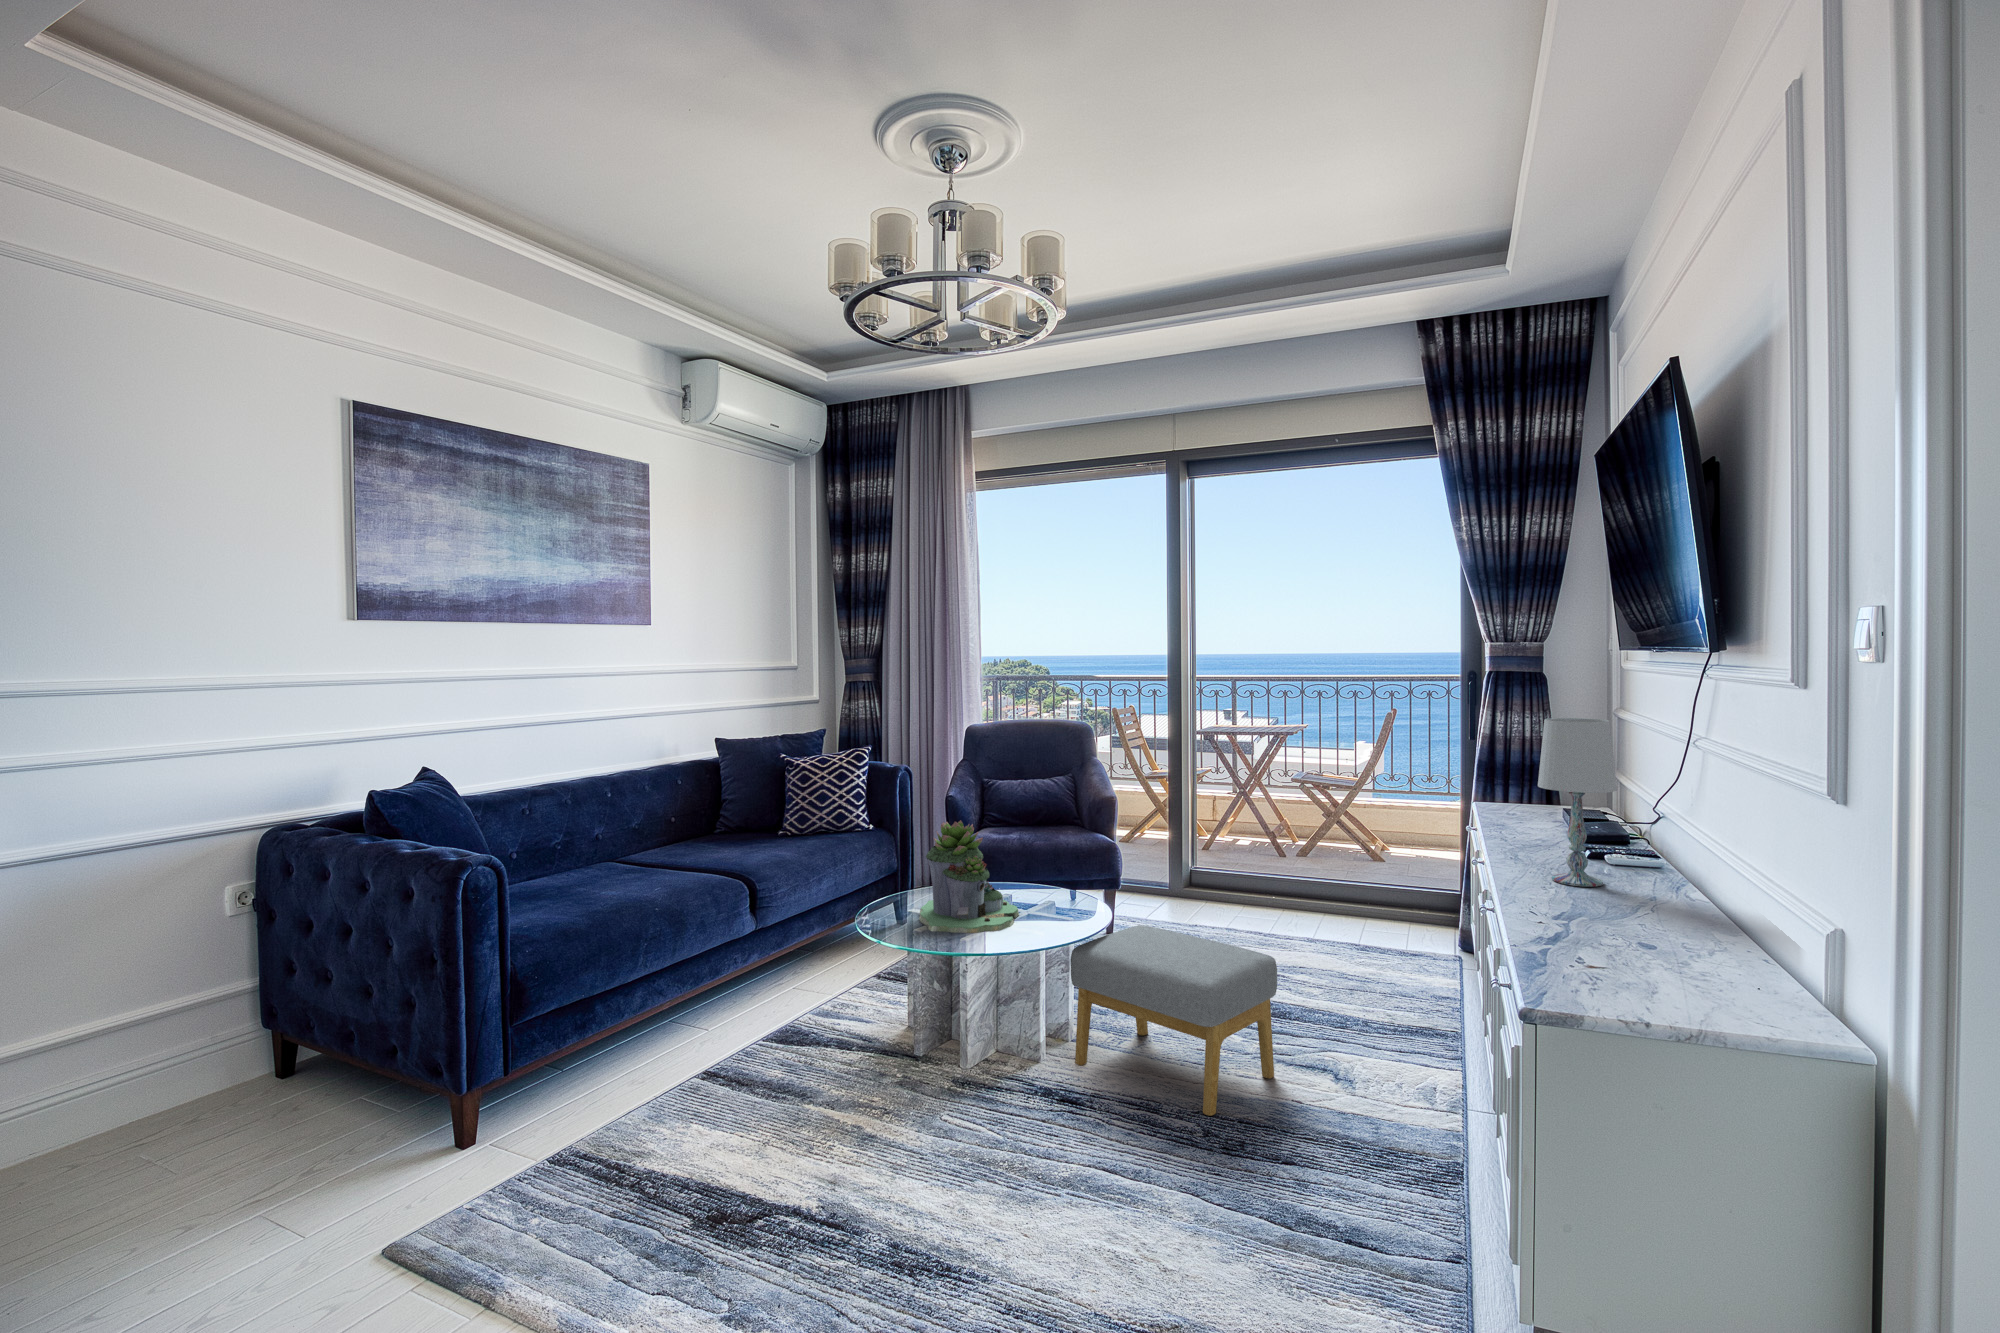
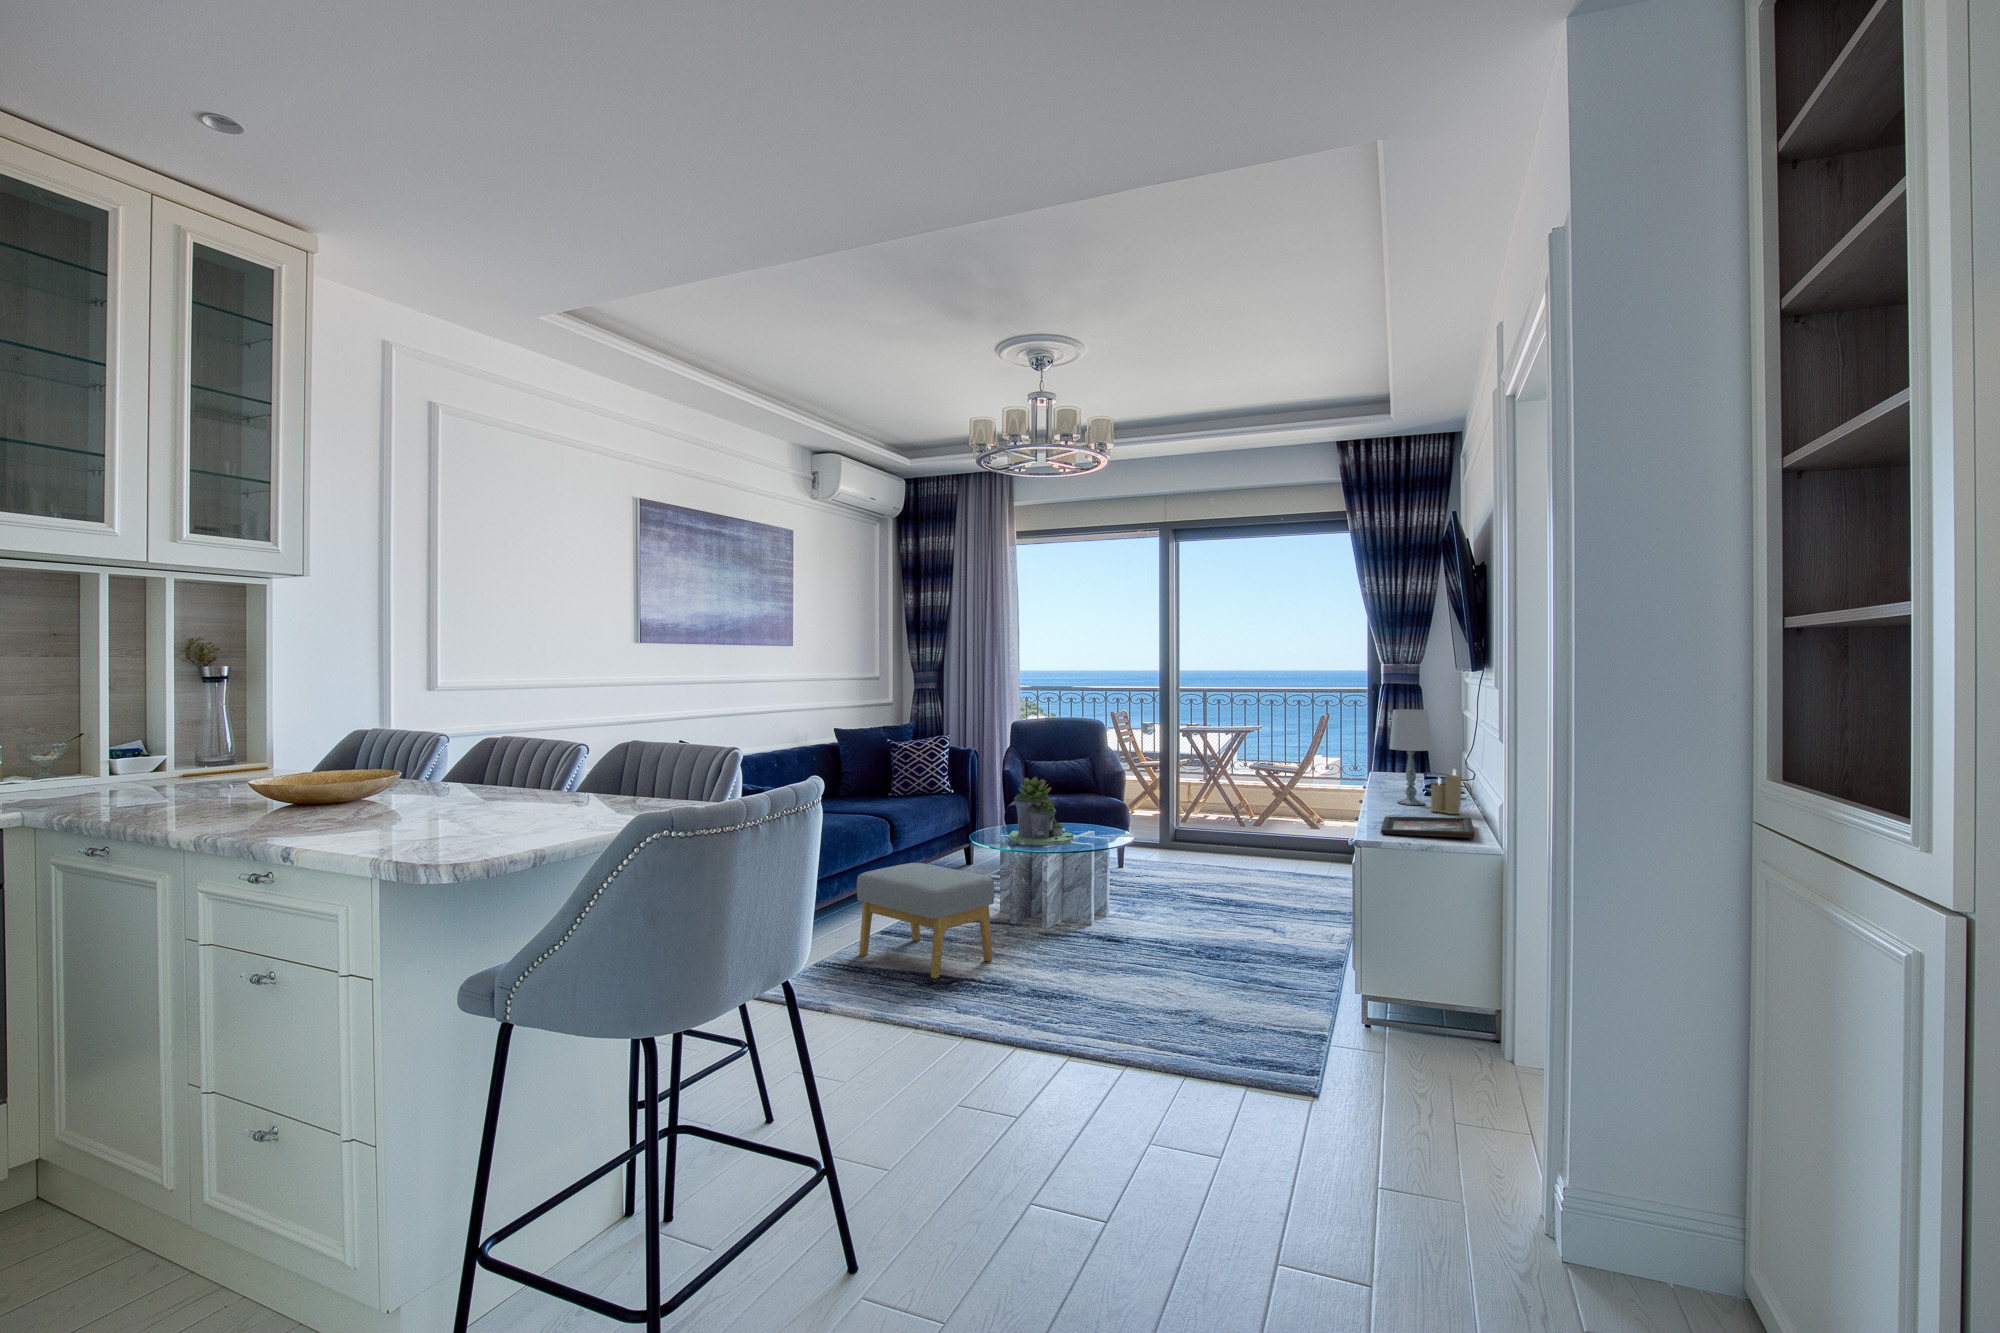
candle: none [1625,831,1691,916] -> present [1431,770,1462,814]
footstool: present [1071,925,1277,1116] -> present [857,863,995,978]
decorative tray: none [1554,928,1788,1011] -> present [1381,817,1475,838]

